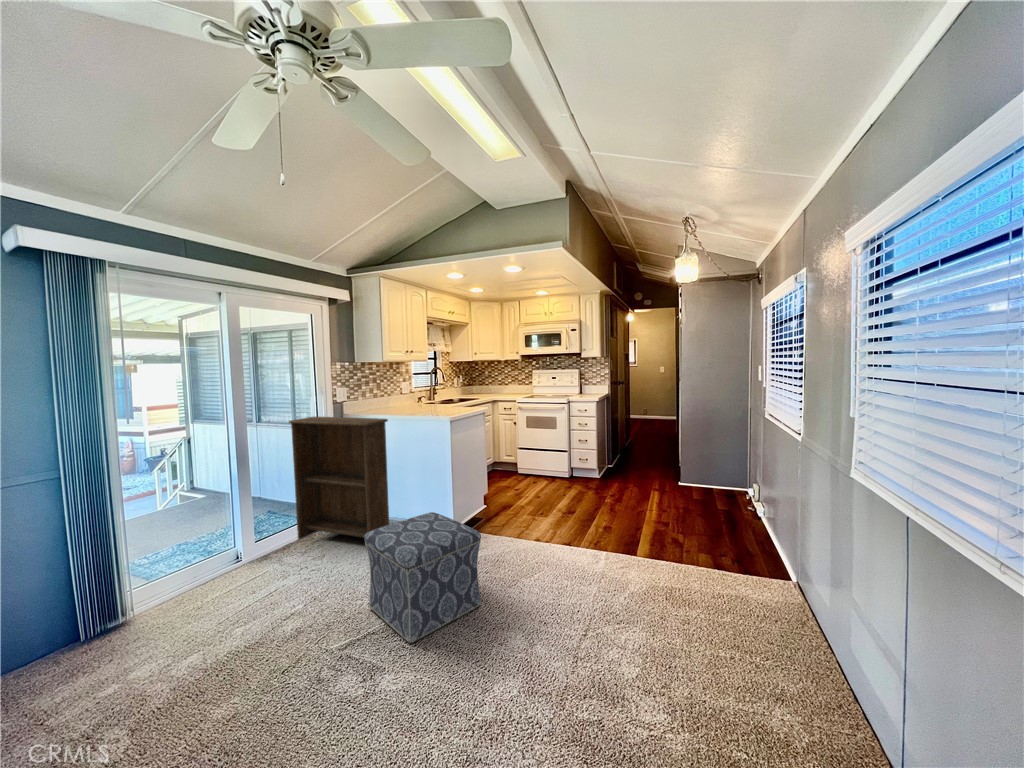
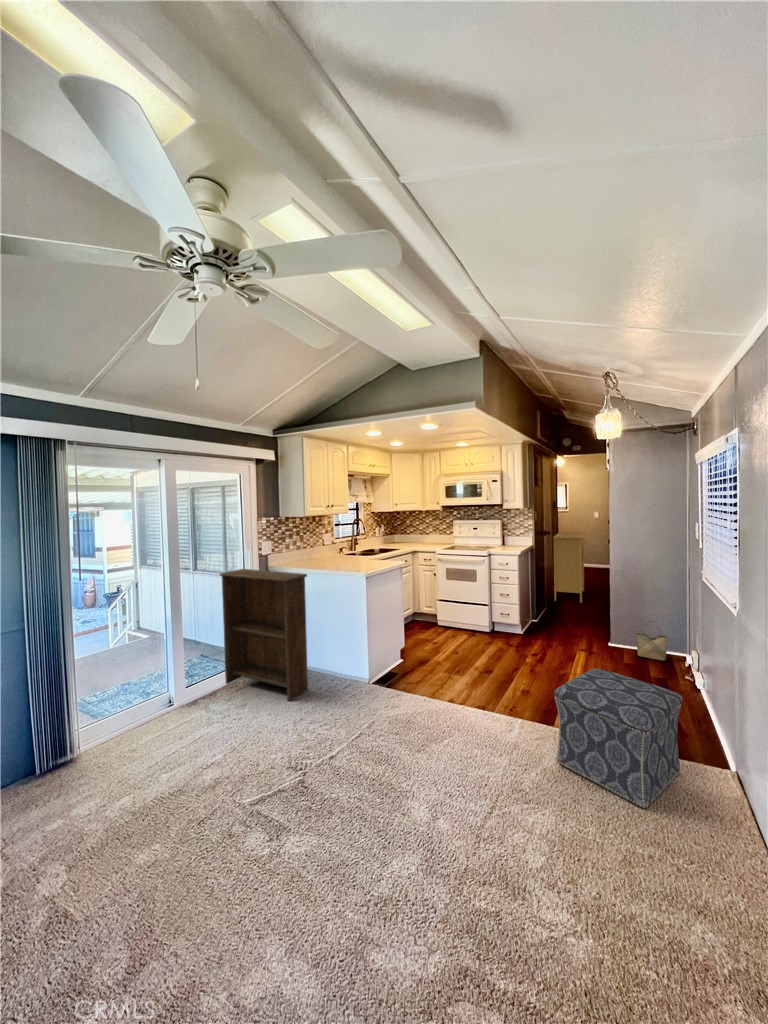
console table: none [629,383,659,450] -> present [553,532,586,603]
woven basket: none [707,459,735,495] -> present [636,621,668,661]
ottoman: present [364,512,481,644] -> present [554,668,682,809]

